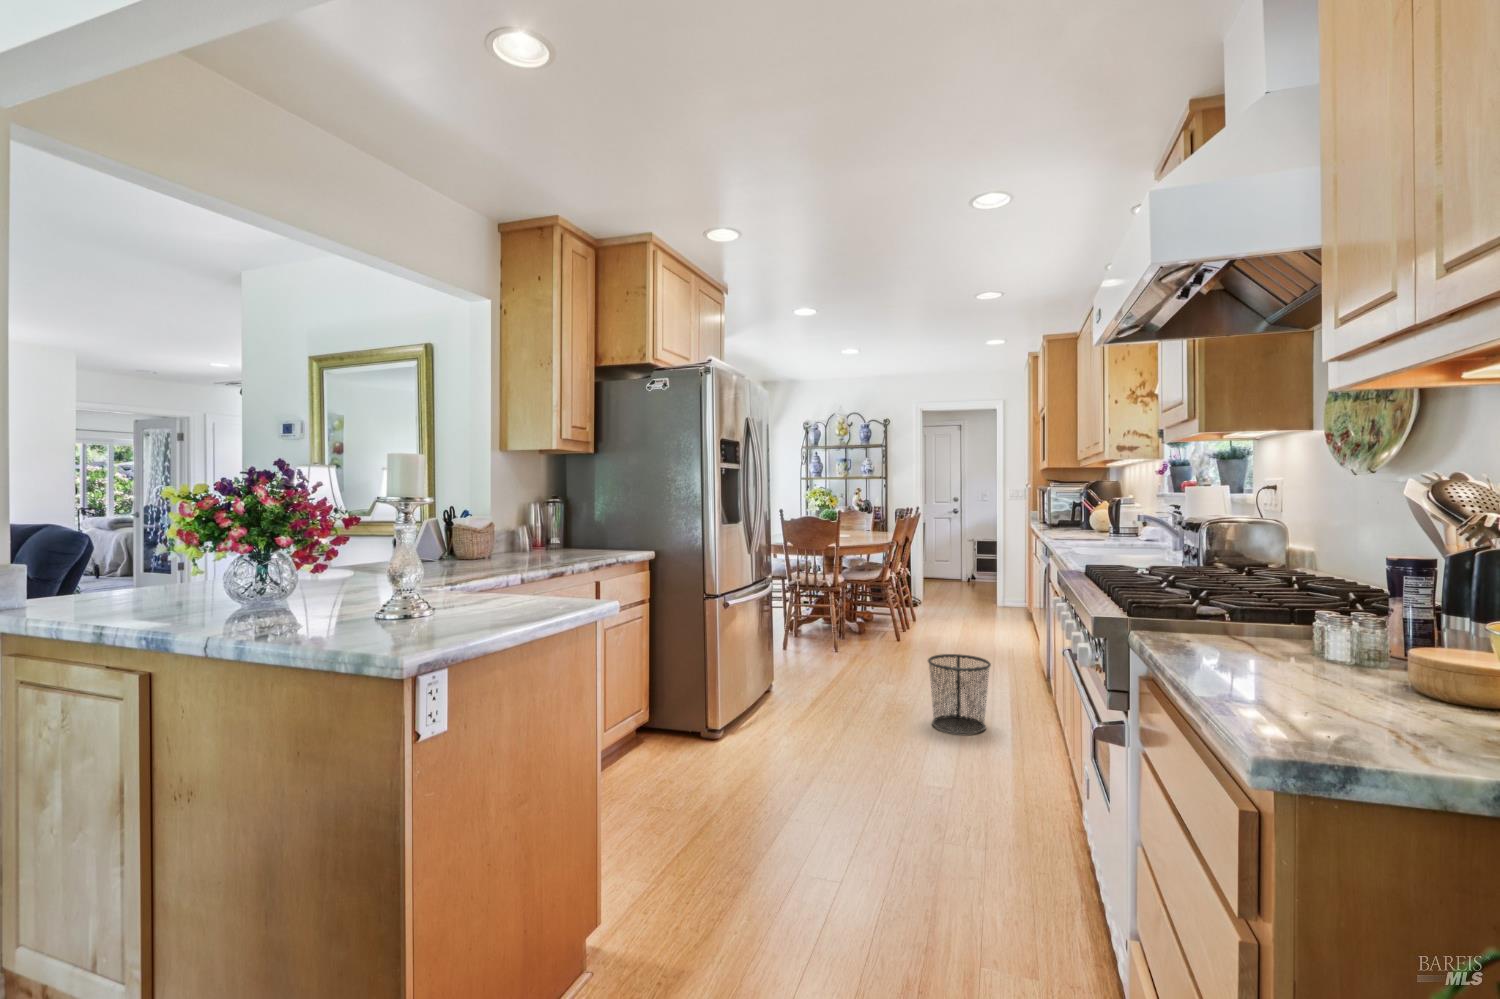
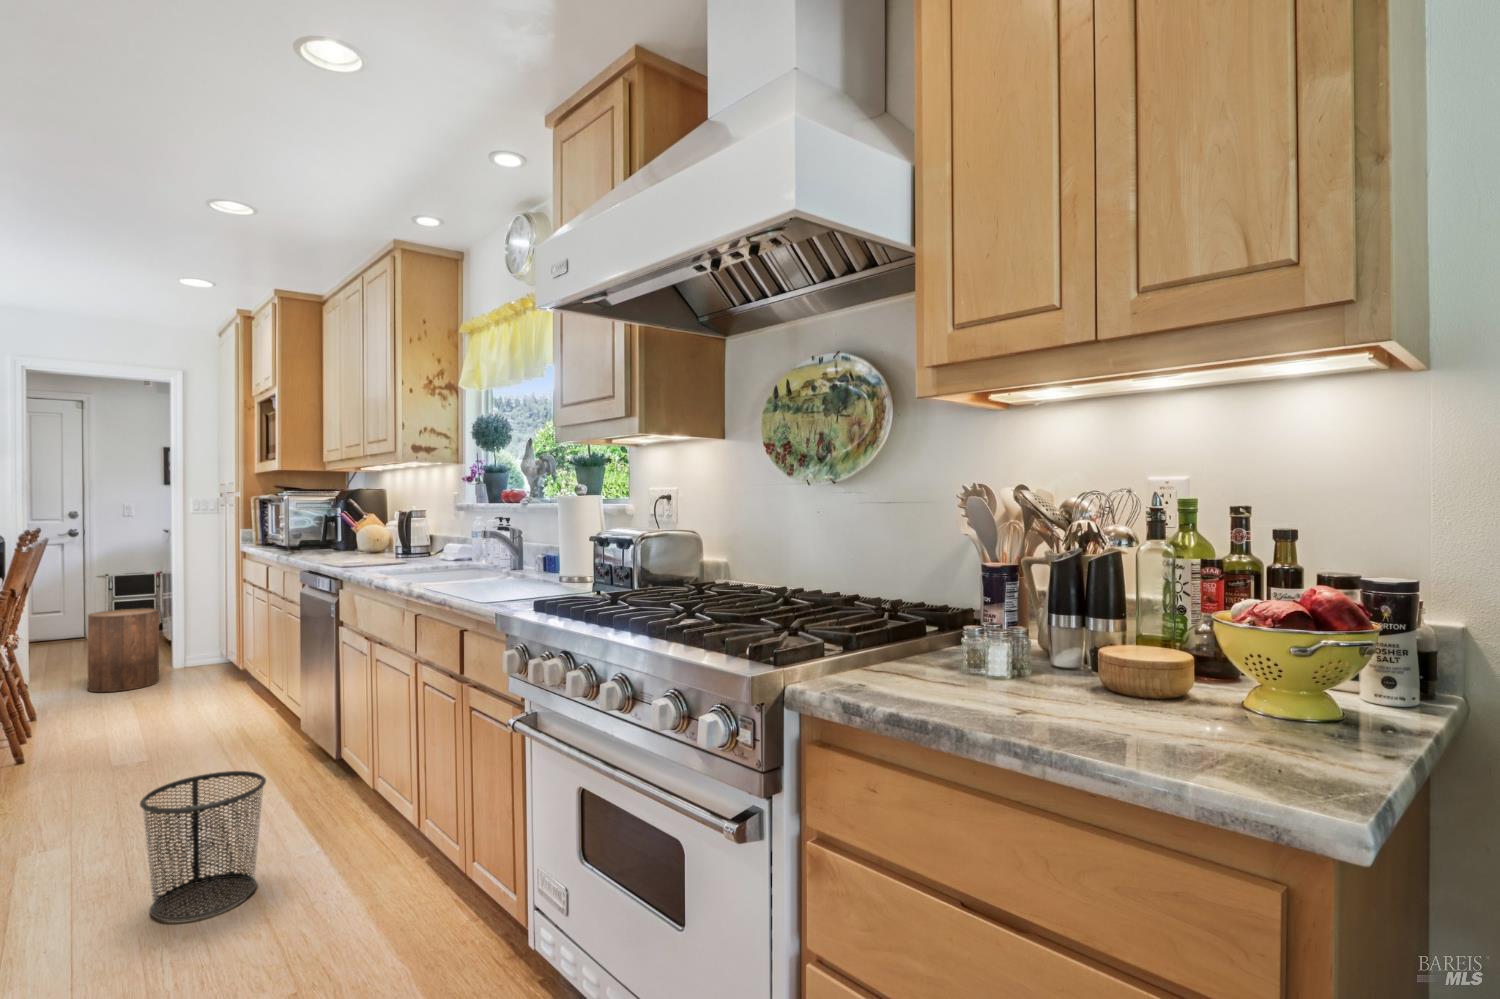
stool: none [951,562,988,614] -> present [88,608,159,692]

